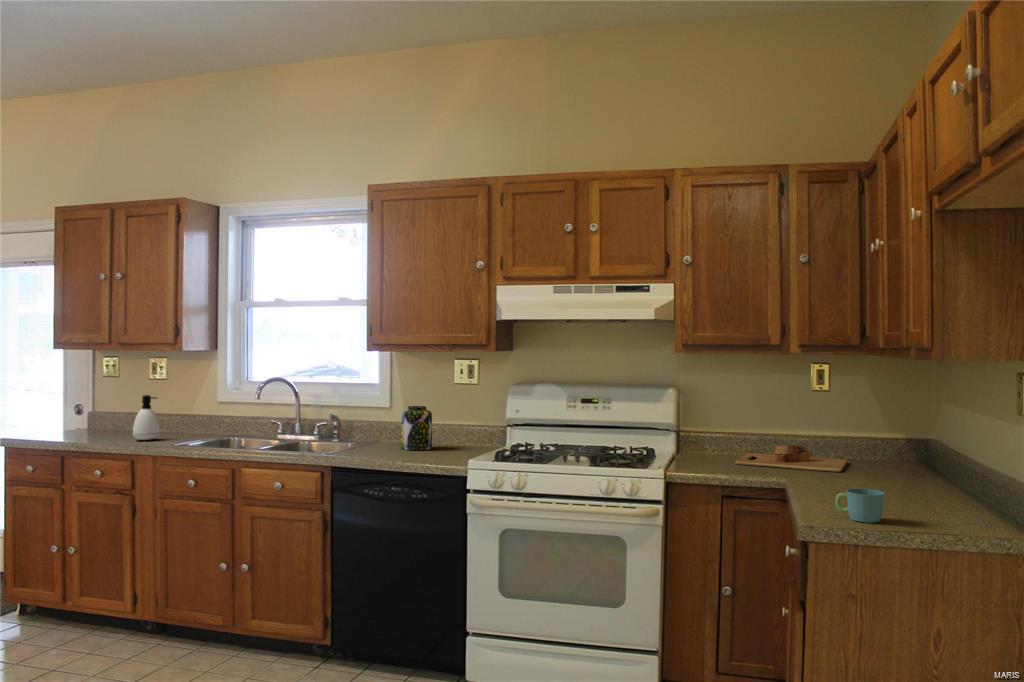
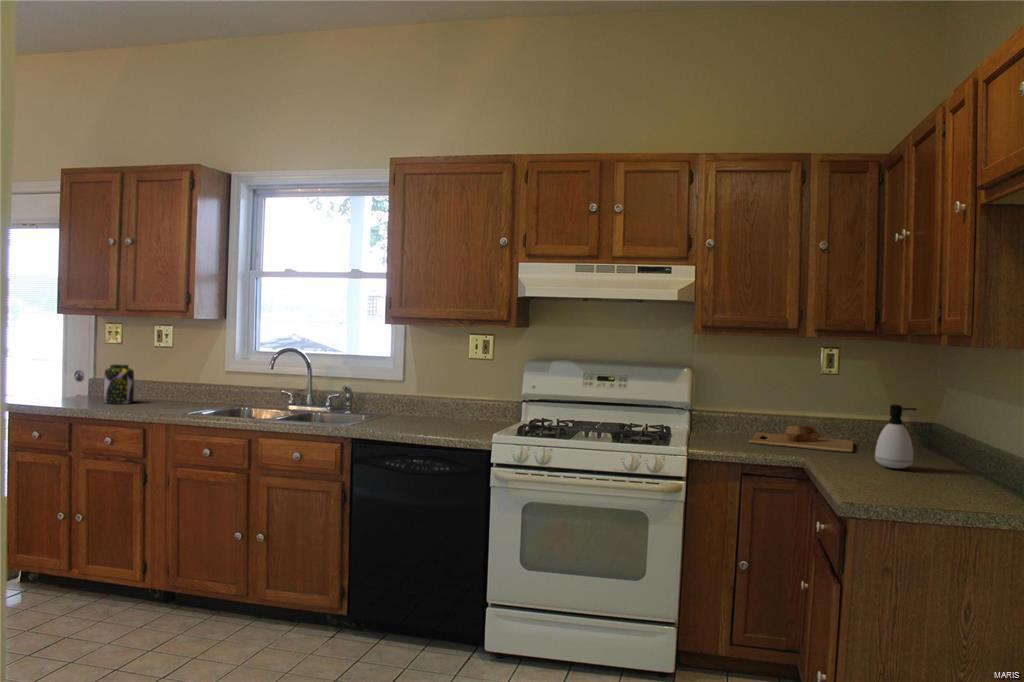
soap dispenser: present [133,395,159,440] -> present [875,404,916,469]
jar: present [401,406,432,450] -> present [104,364,134,404]
mug: present [836,489,884,523] -> none [872,469,922,501]

